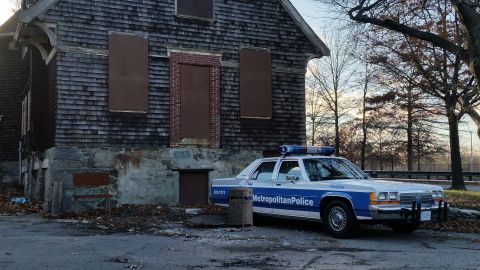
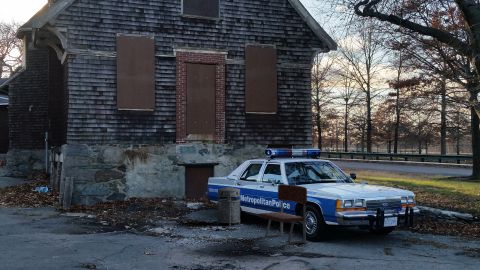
bench: present [73,173,113,215] -> present [258,184,307,244]

